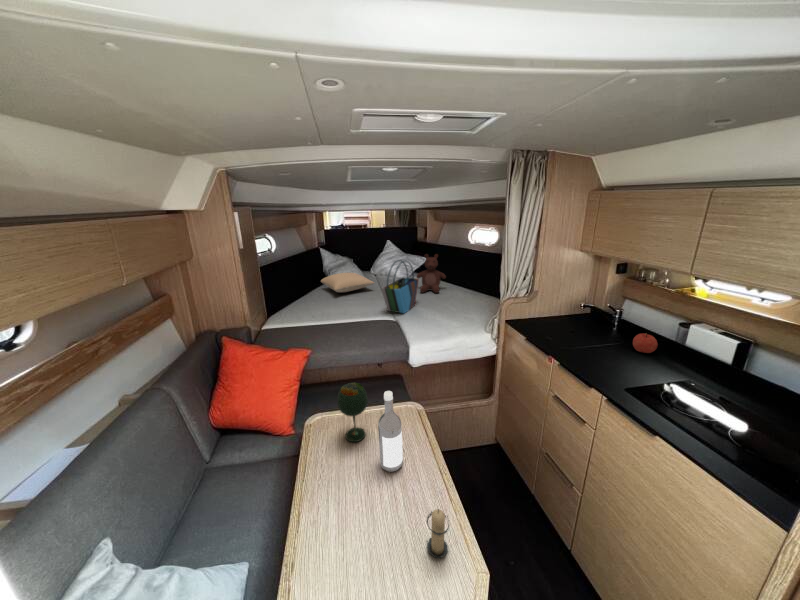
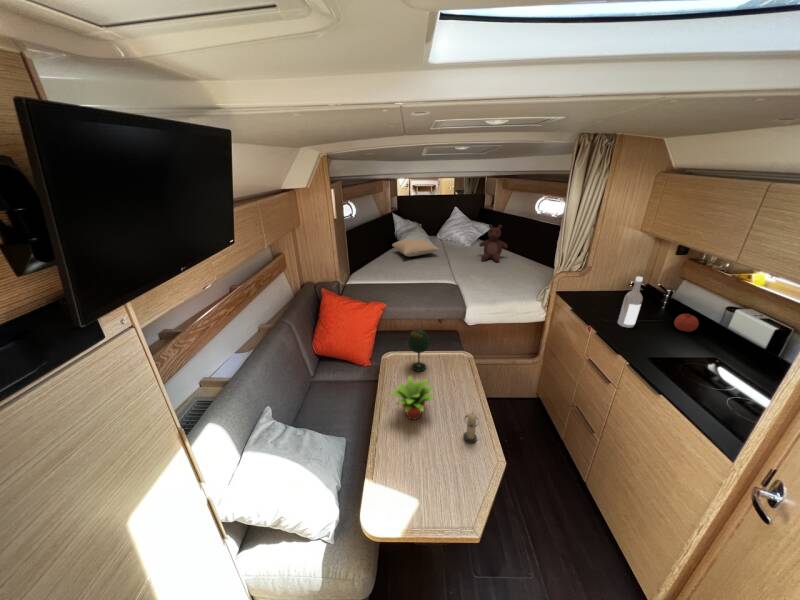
tote bag: present [382,260,419,313] -> none [445,231,481,279]
wine bottle: present [378,391,403,472] -> present [618,276,643,328]
succulent plant: none [306,456,379,530] -> present [390,375,433,420]

